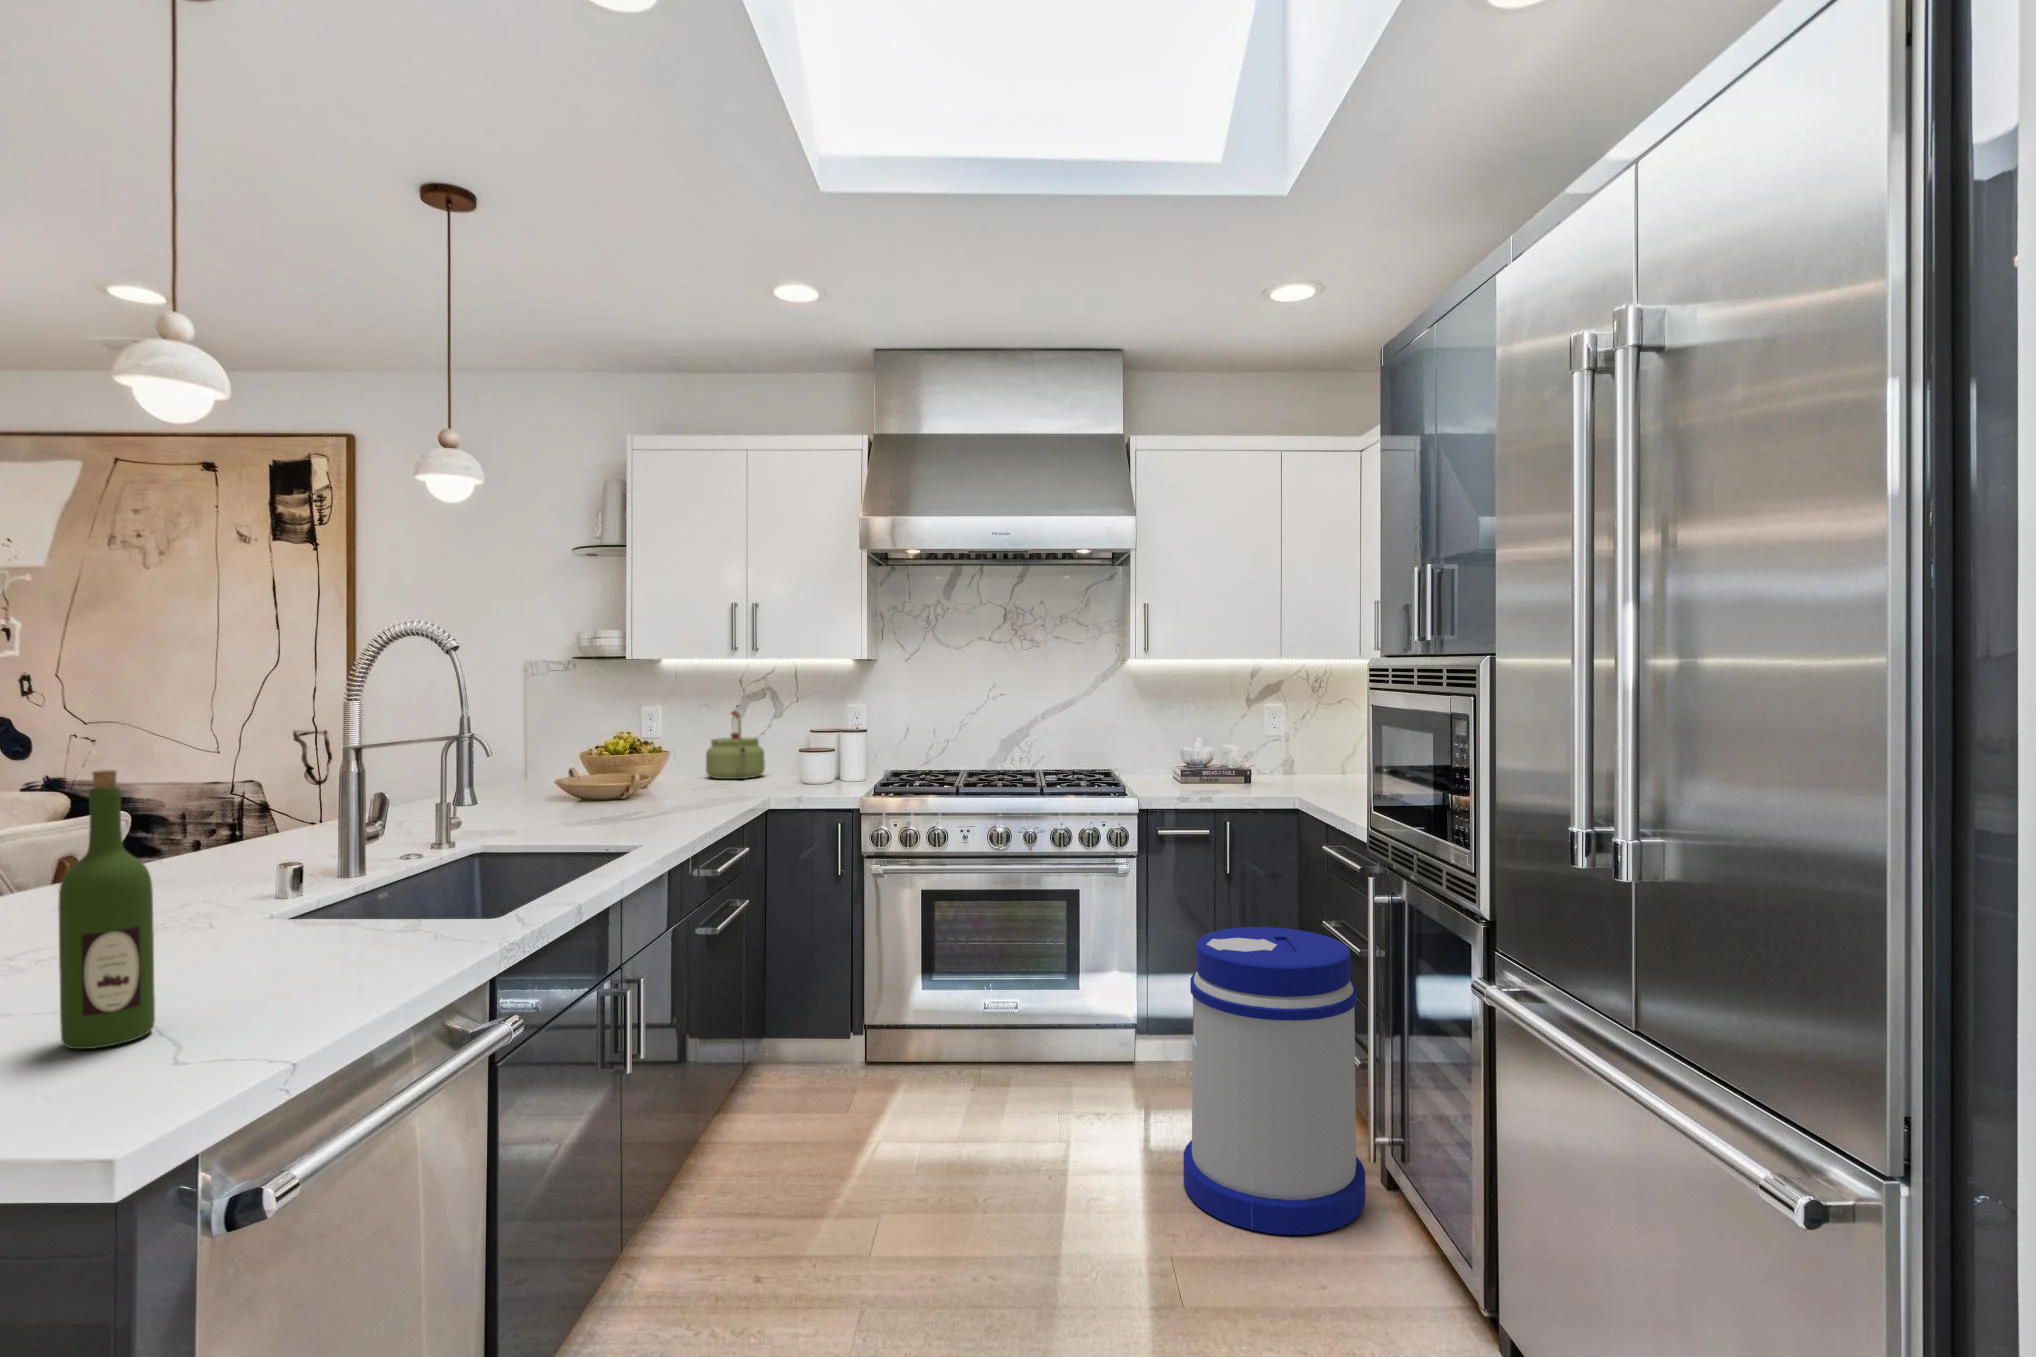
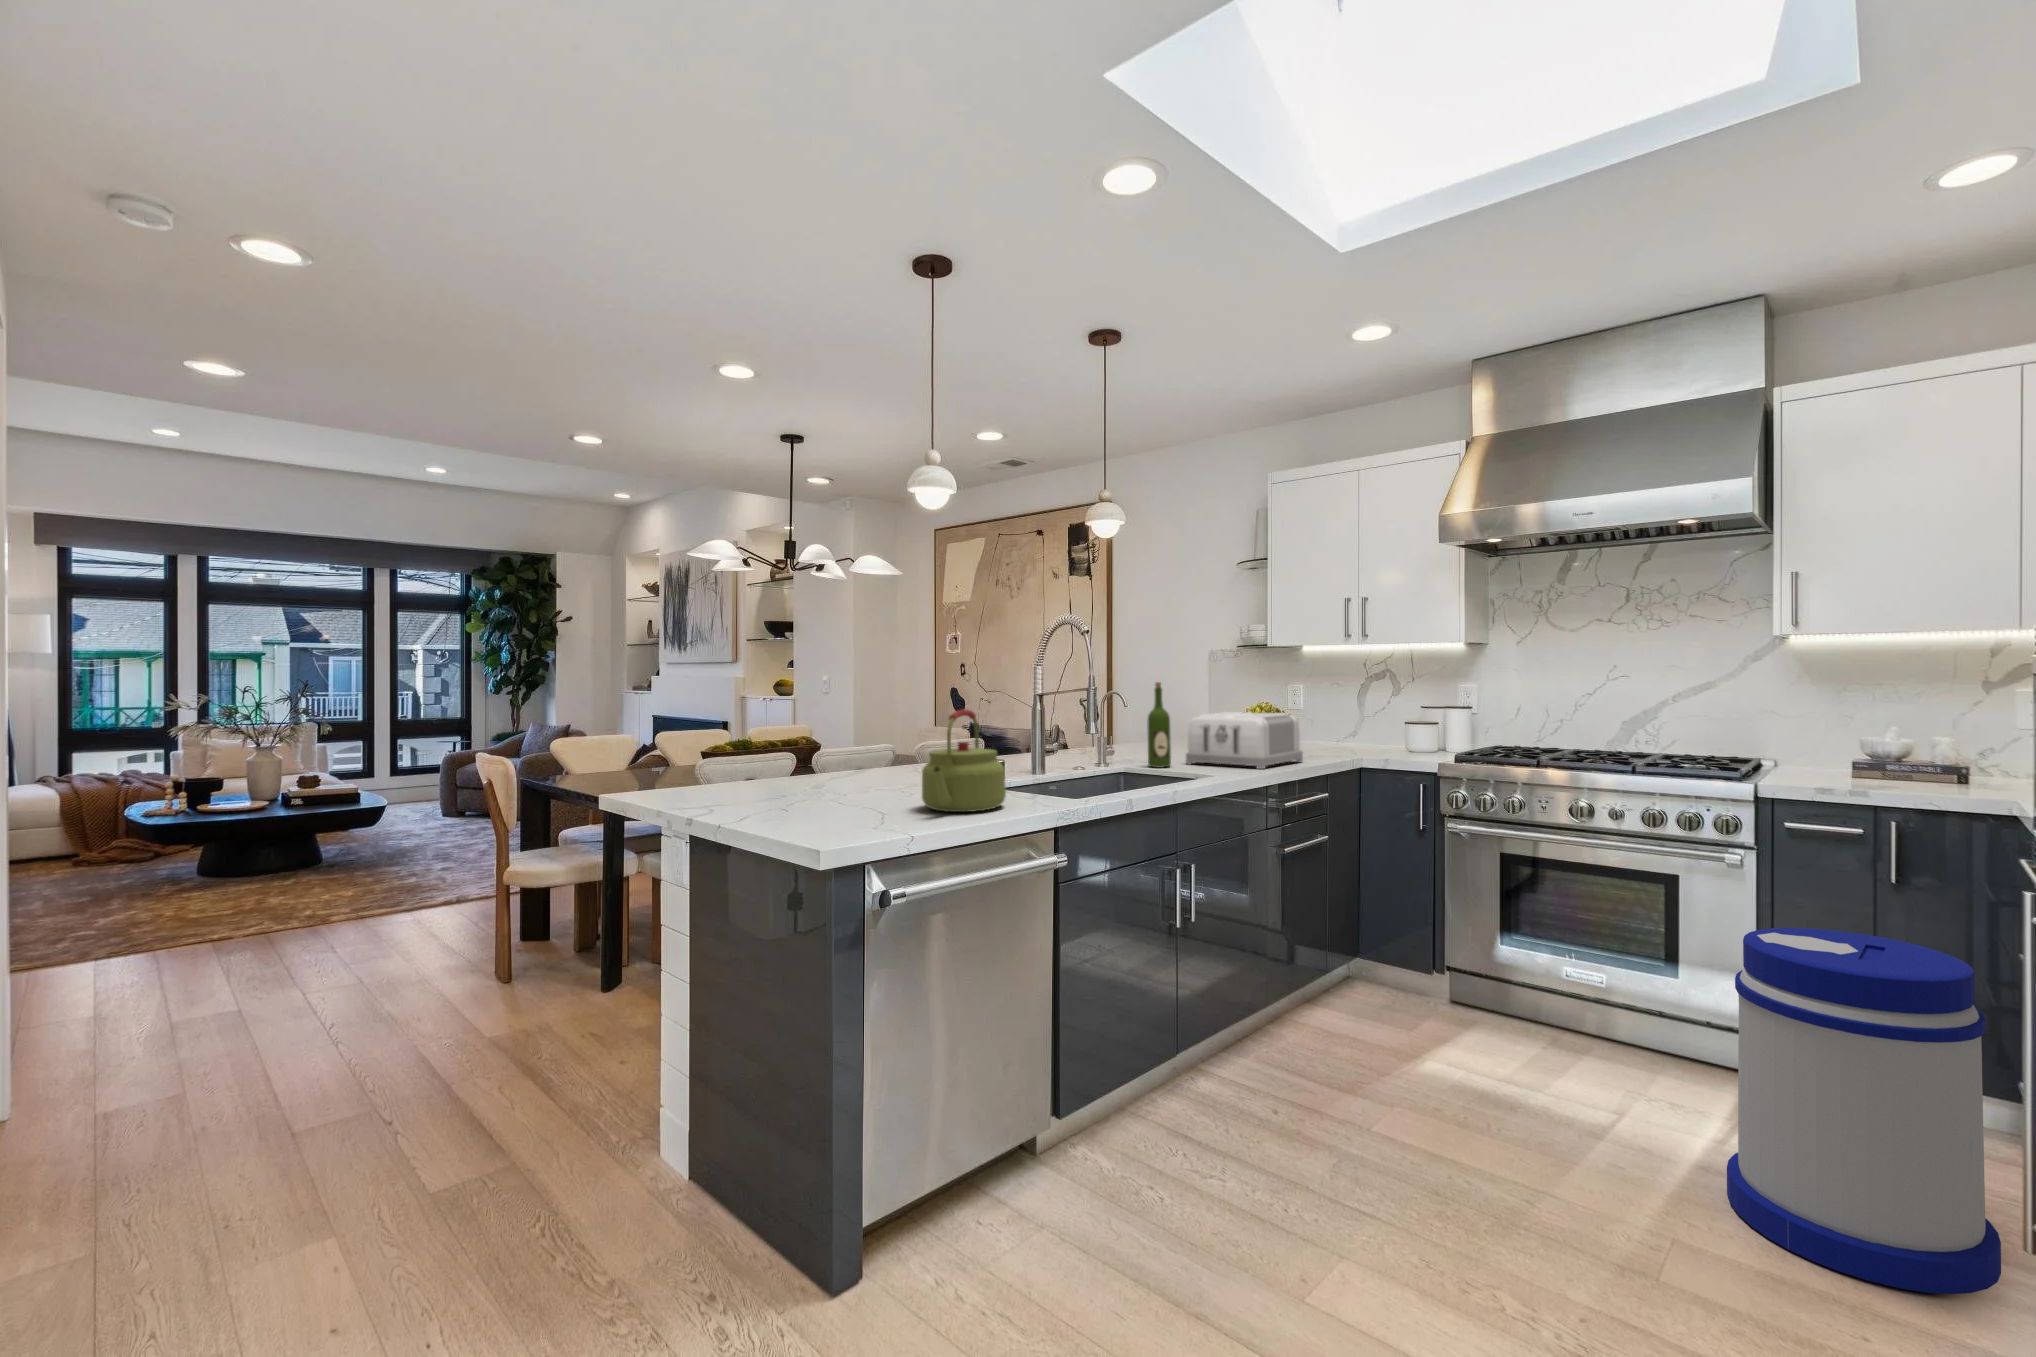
kettle: present [706,711,765,779] -> present [922,709,1006,812]
toaster: none [560,748,709,825] -> present [1186,712,1303,769]
wine bottle: present [59,770,155,1049] -> present [1147,682,1171,768]

